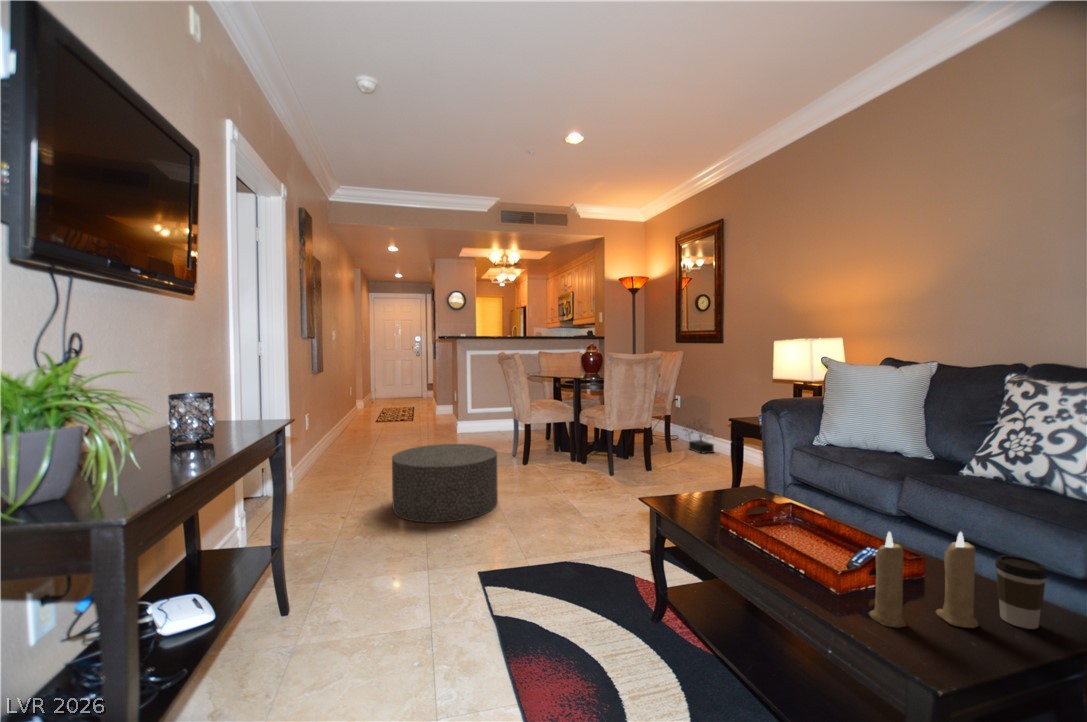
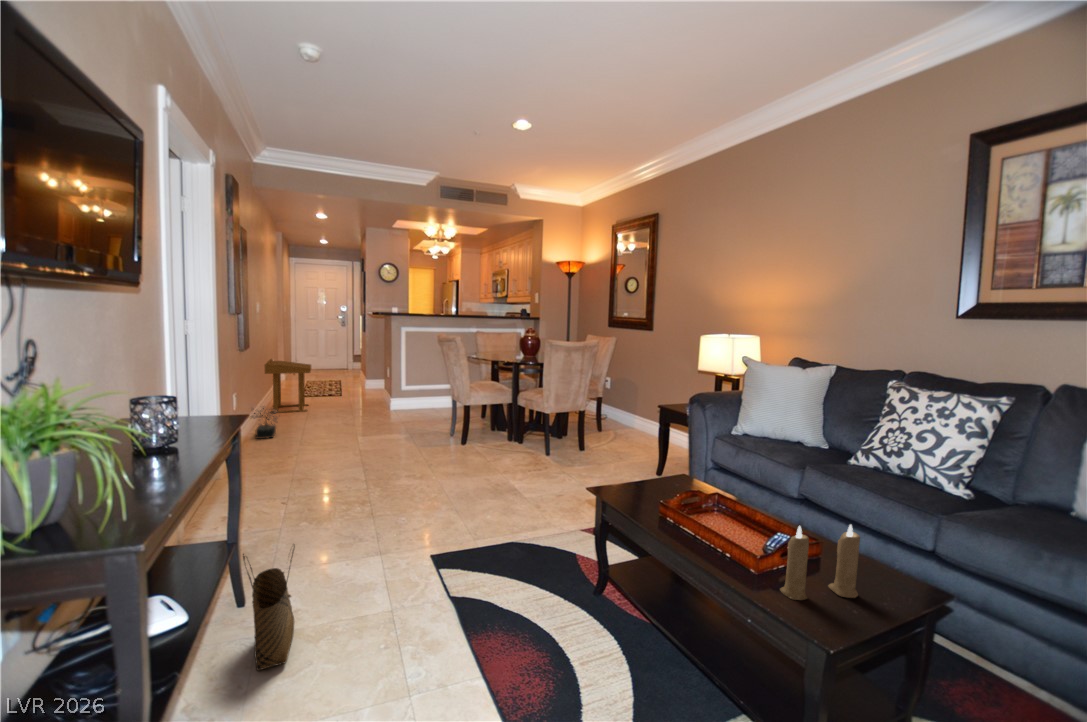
side table: none [341,385,384,436] -> present [265,359,311,413]
decorative plant: present [685,420,715,453] -> present [251,408,277,439]
ottoman: present [392,444,498,523] -> none [334,427,441,507]
woven basket: none [278,549,333,681] -> present [243,545,295,670]
coffee cup: present [995,555,1047,629] -> none [873,541,908,596]

